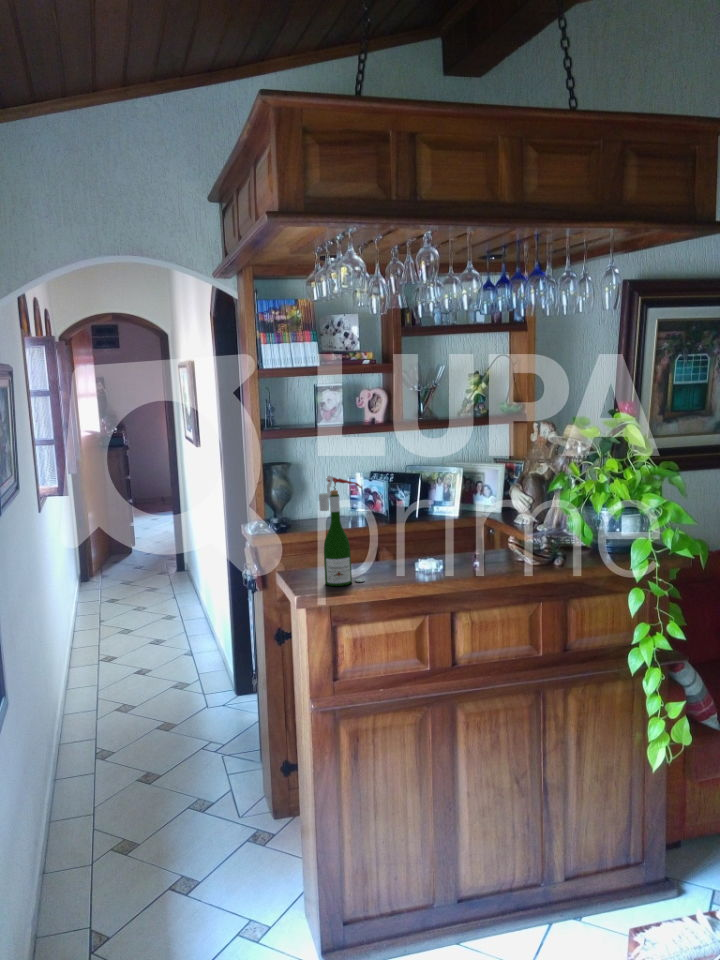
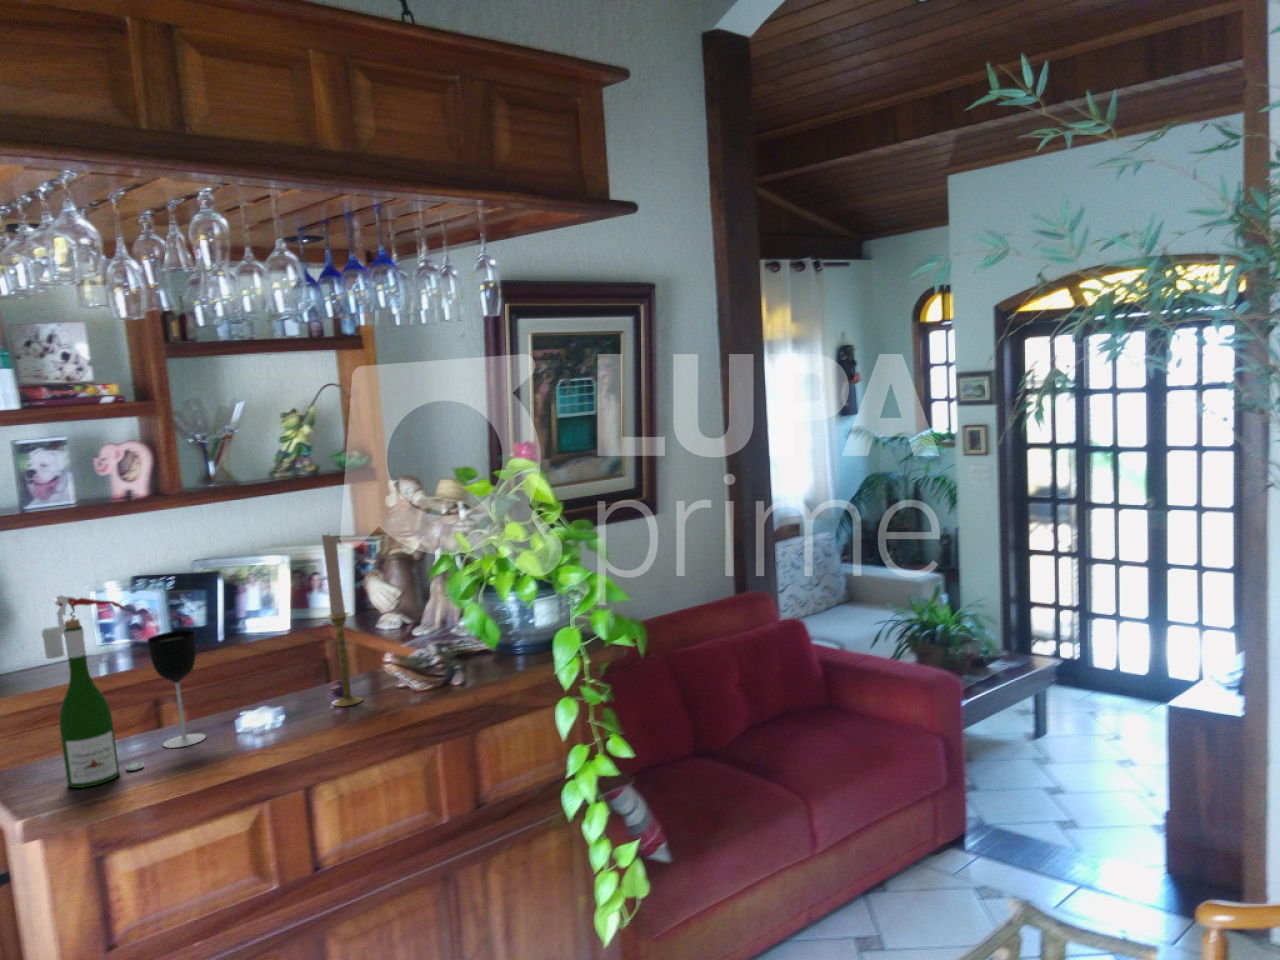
candlestick: none [477,454,496,567] -> present [322,535,363,706]
wine glass: none [373,506,400,574] -> present [148,630,206,748]

